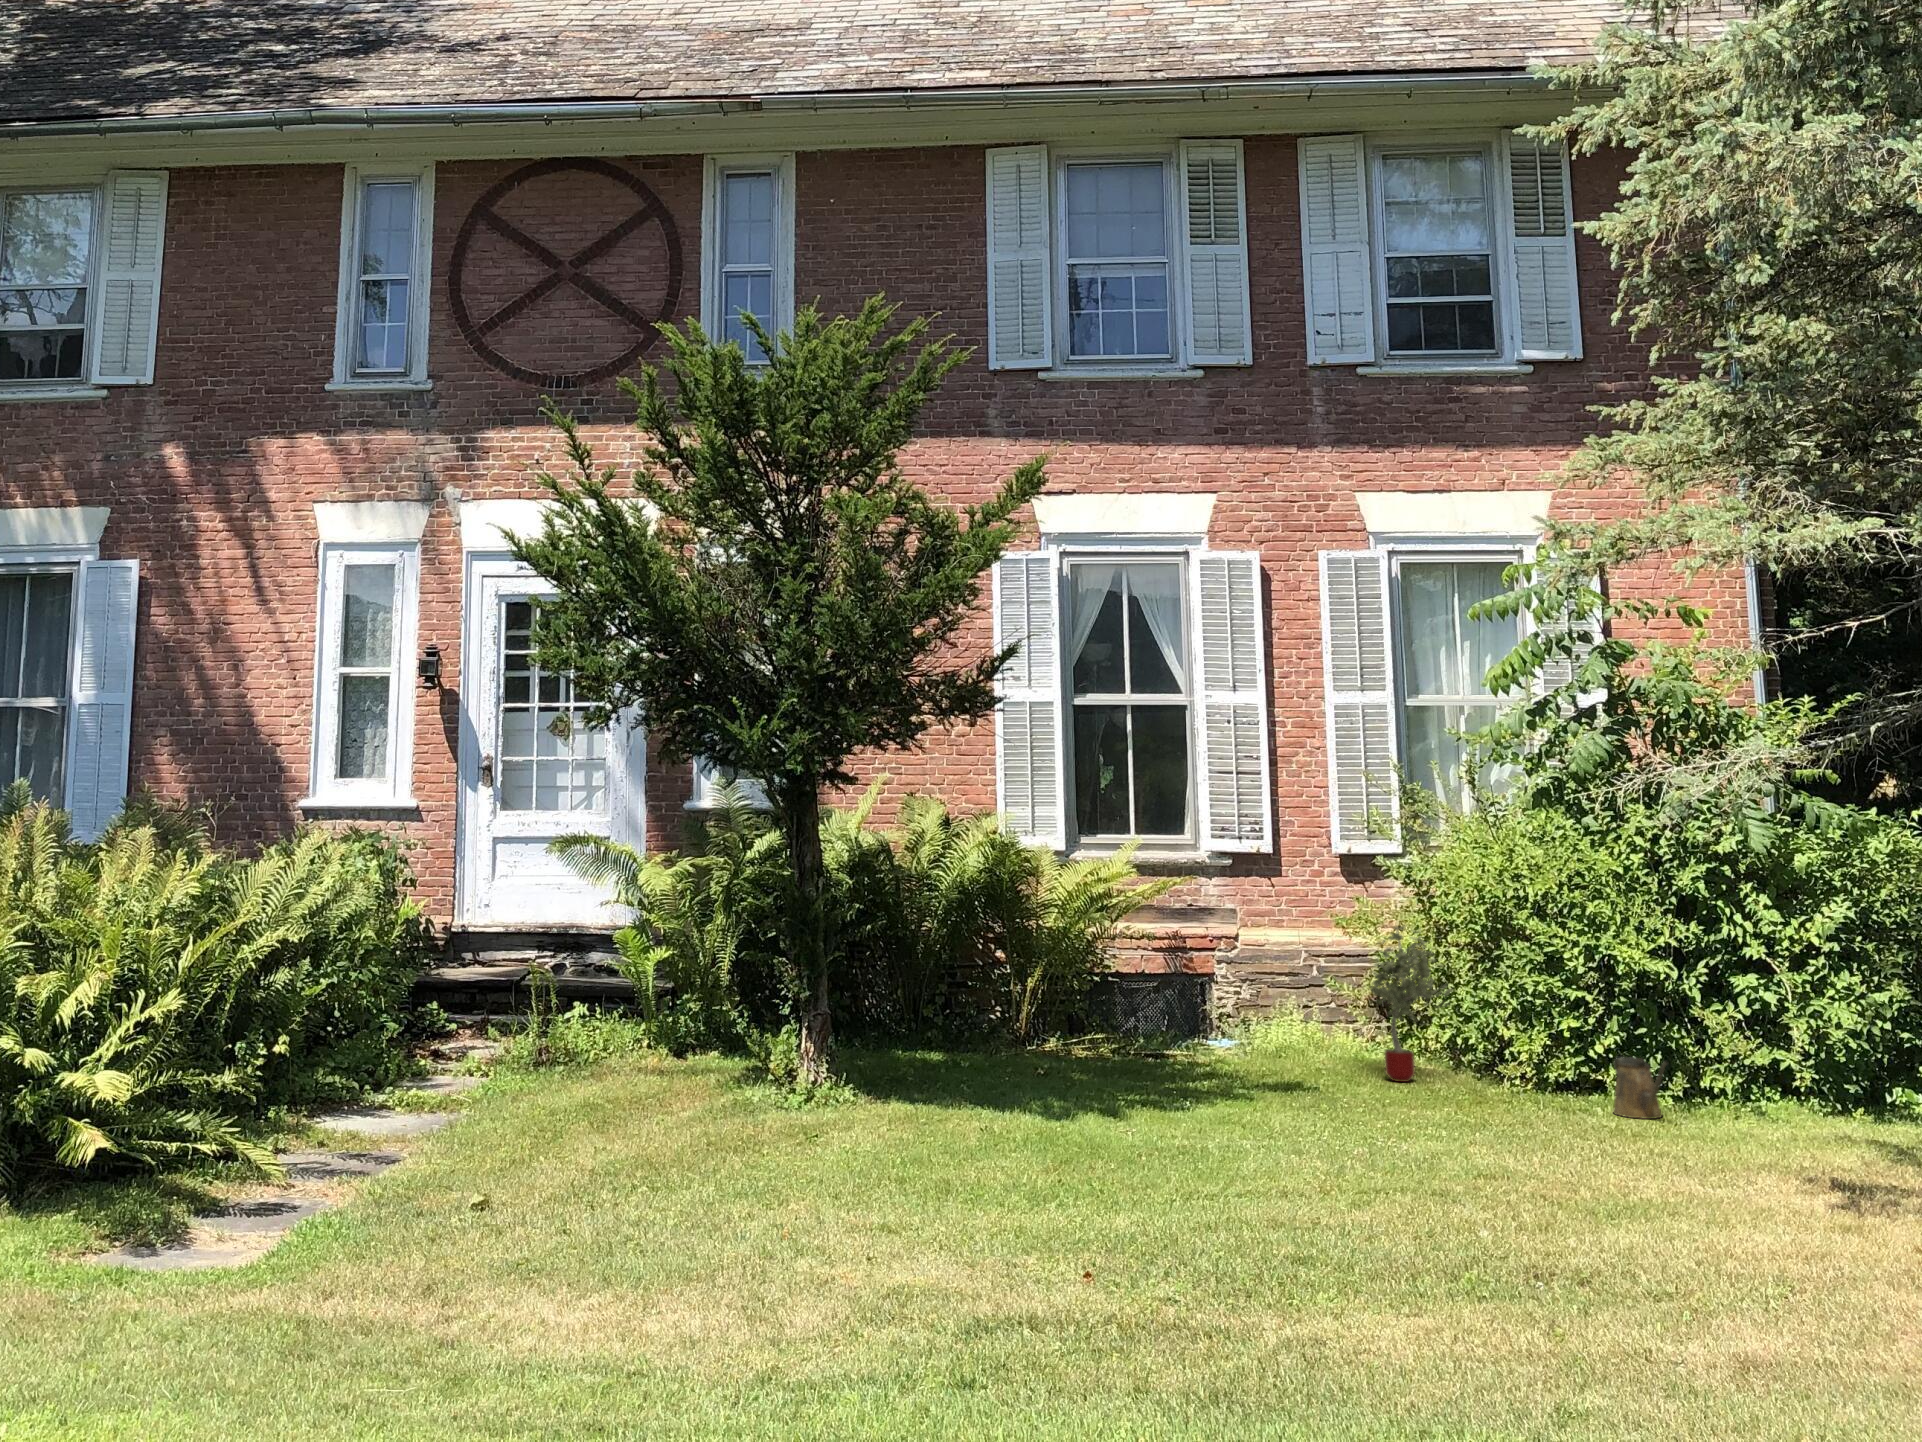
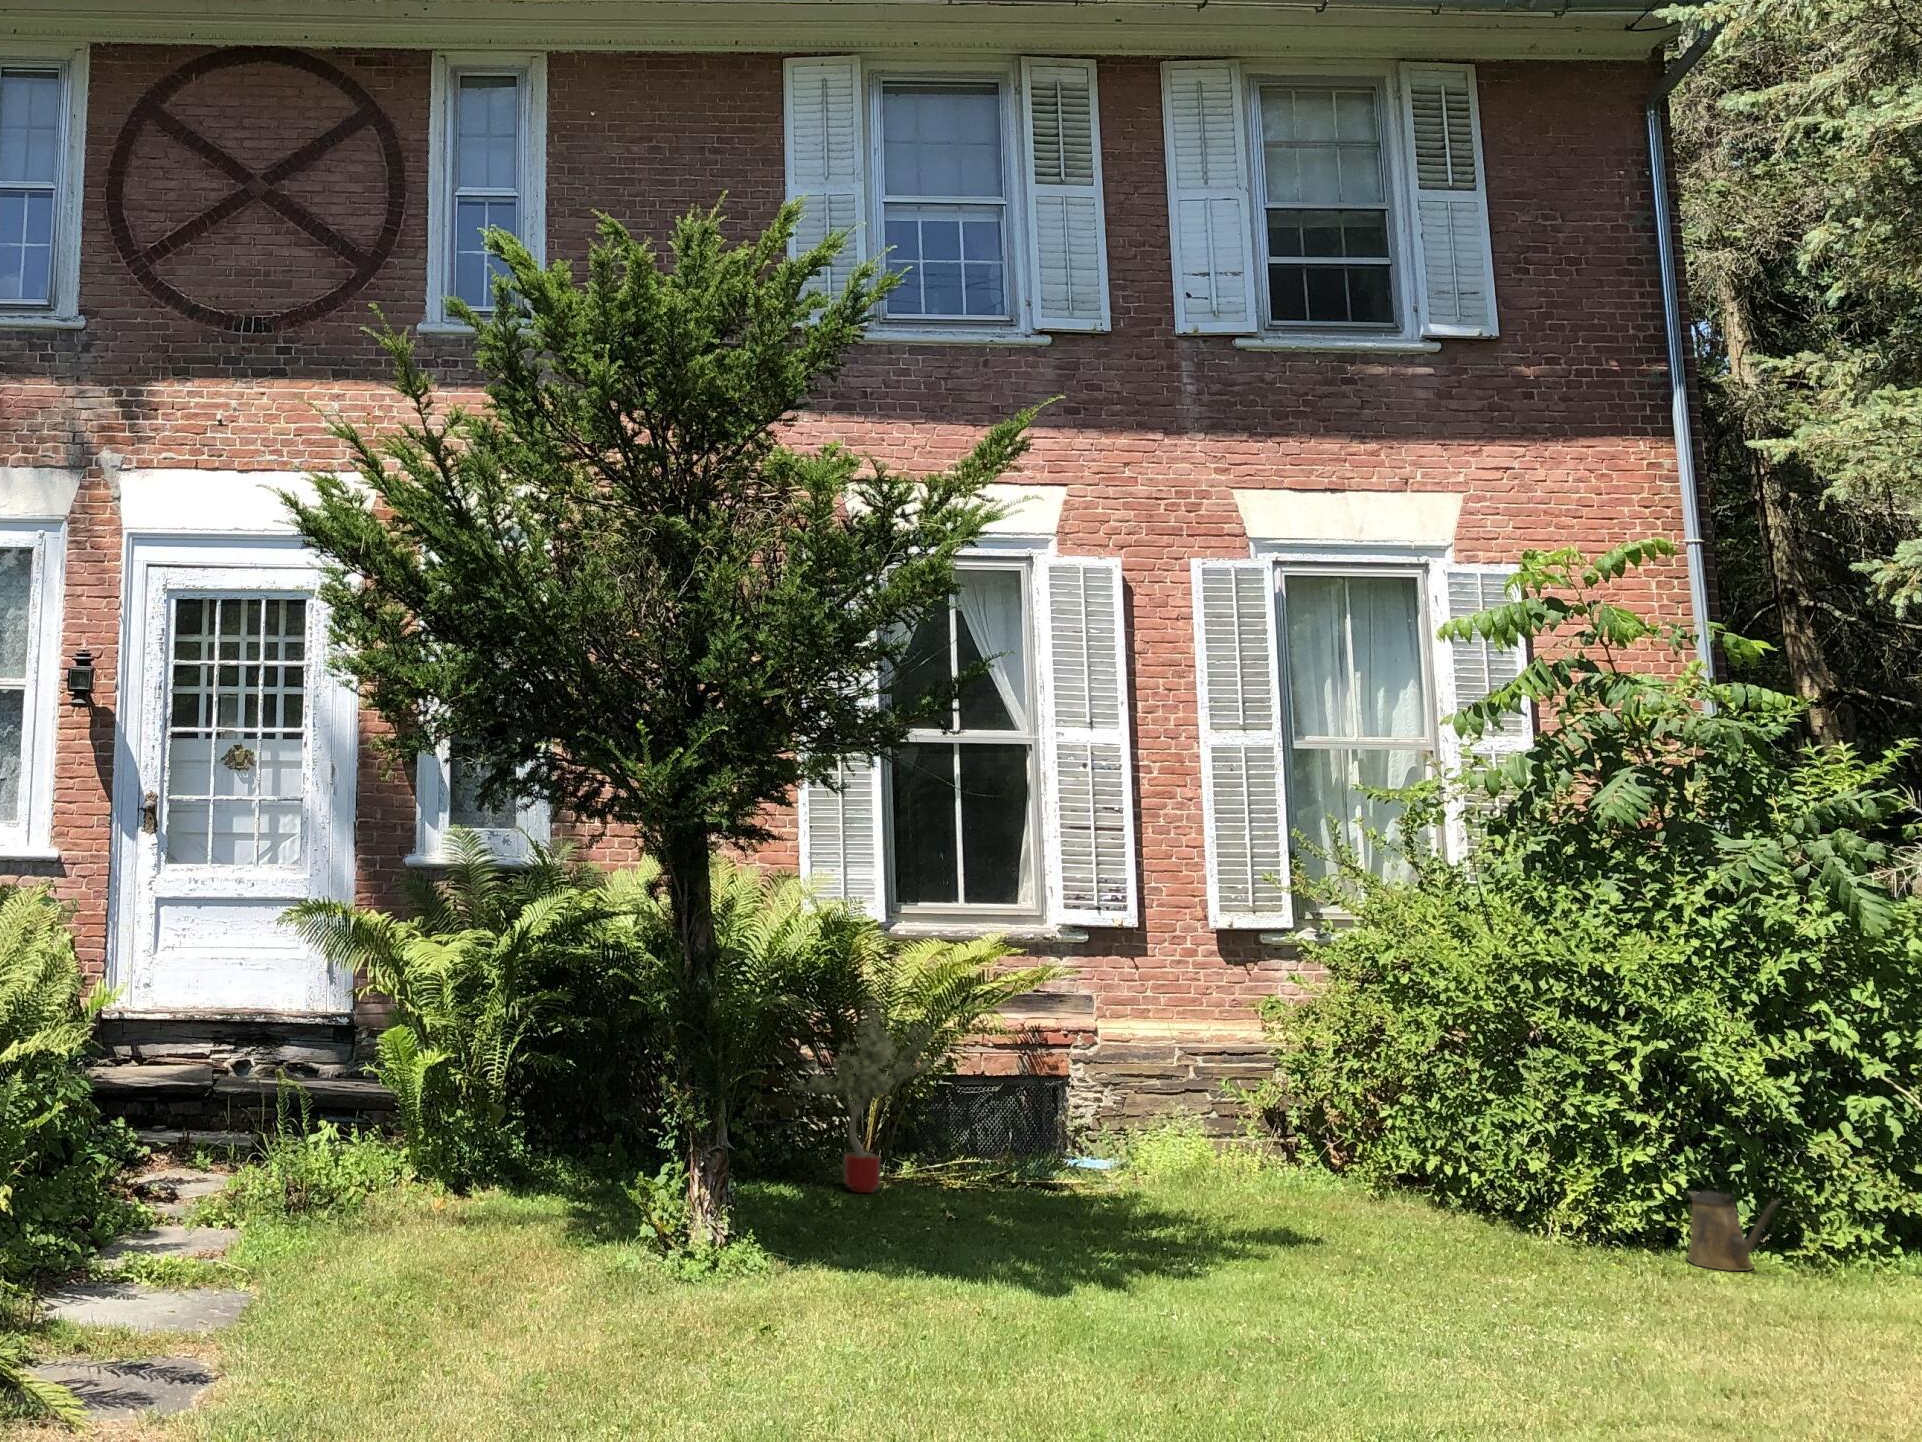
potted tree: present [1370,926,1452,1082] -> present [791,1000,931,1193]

